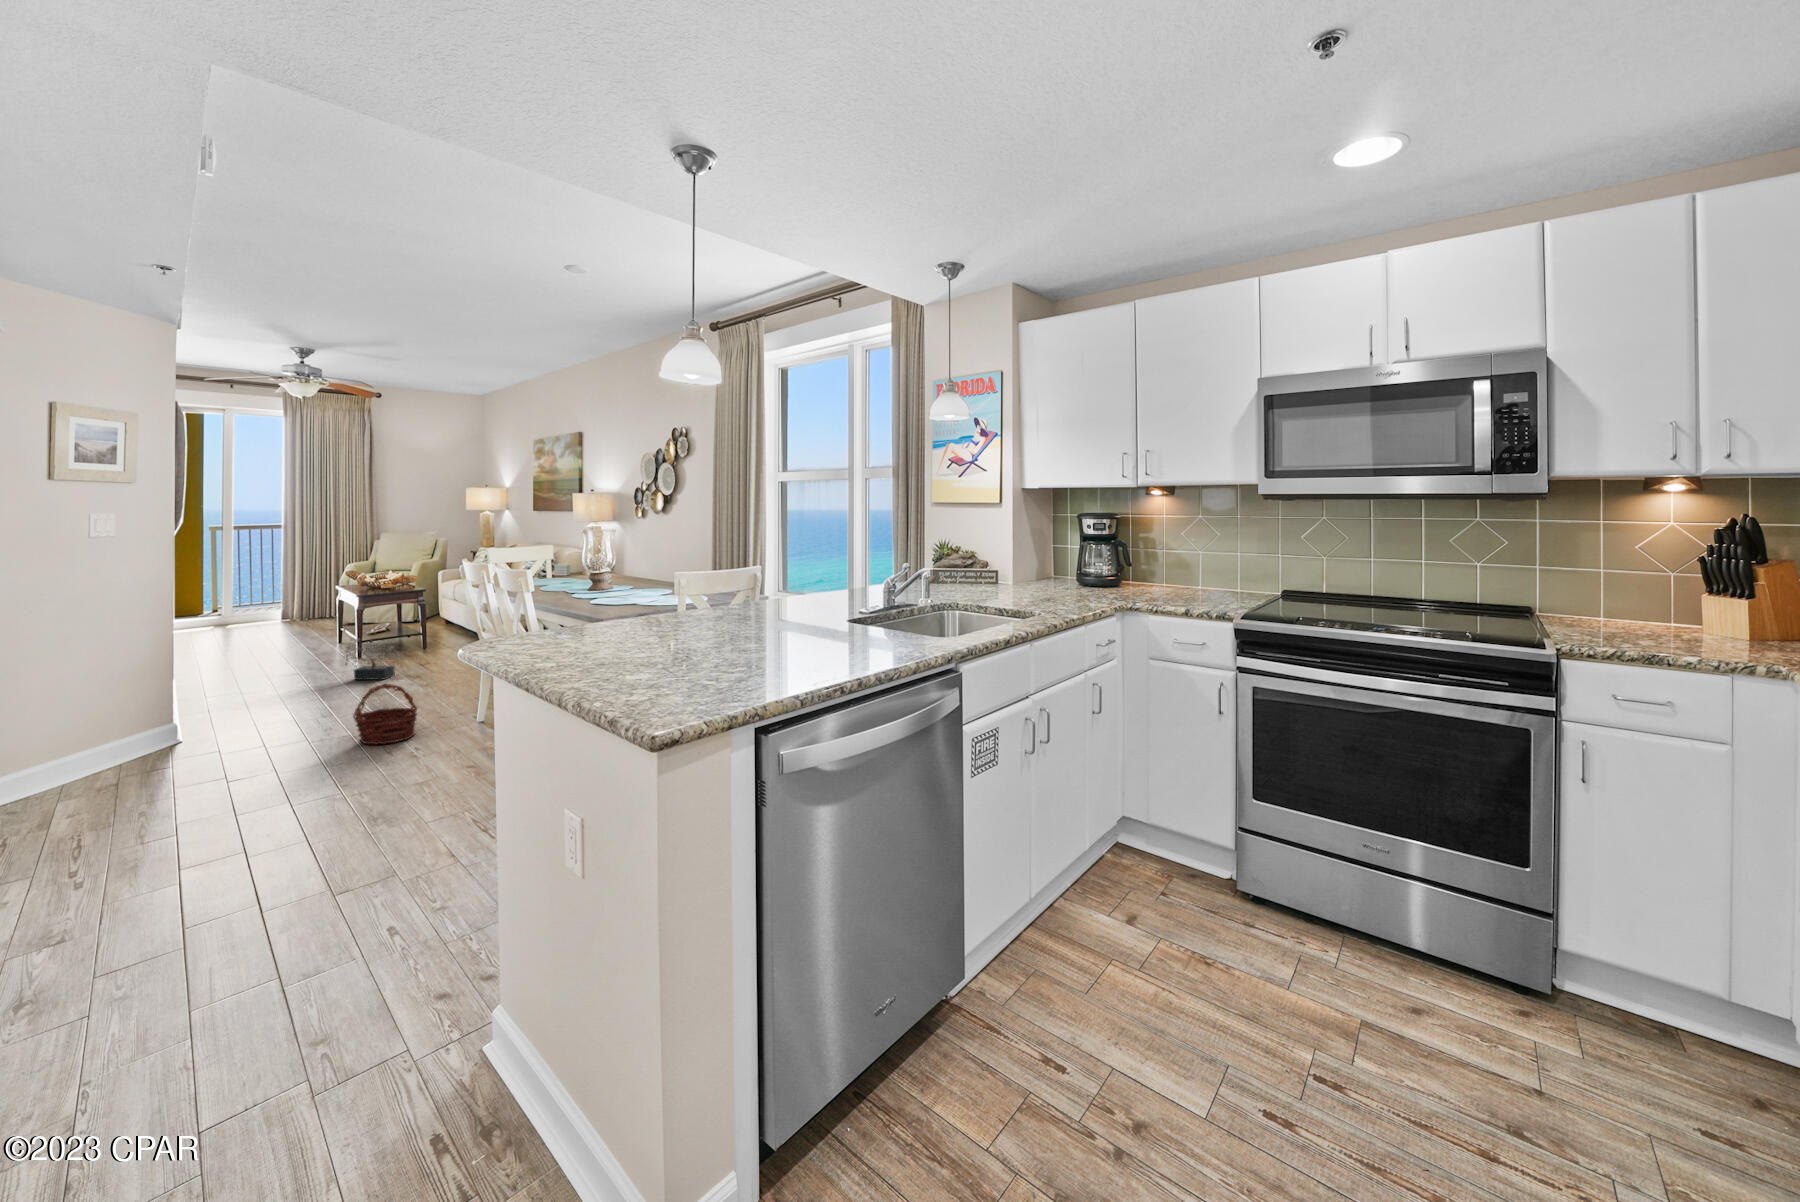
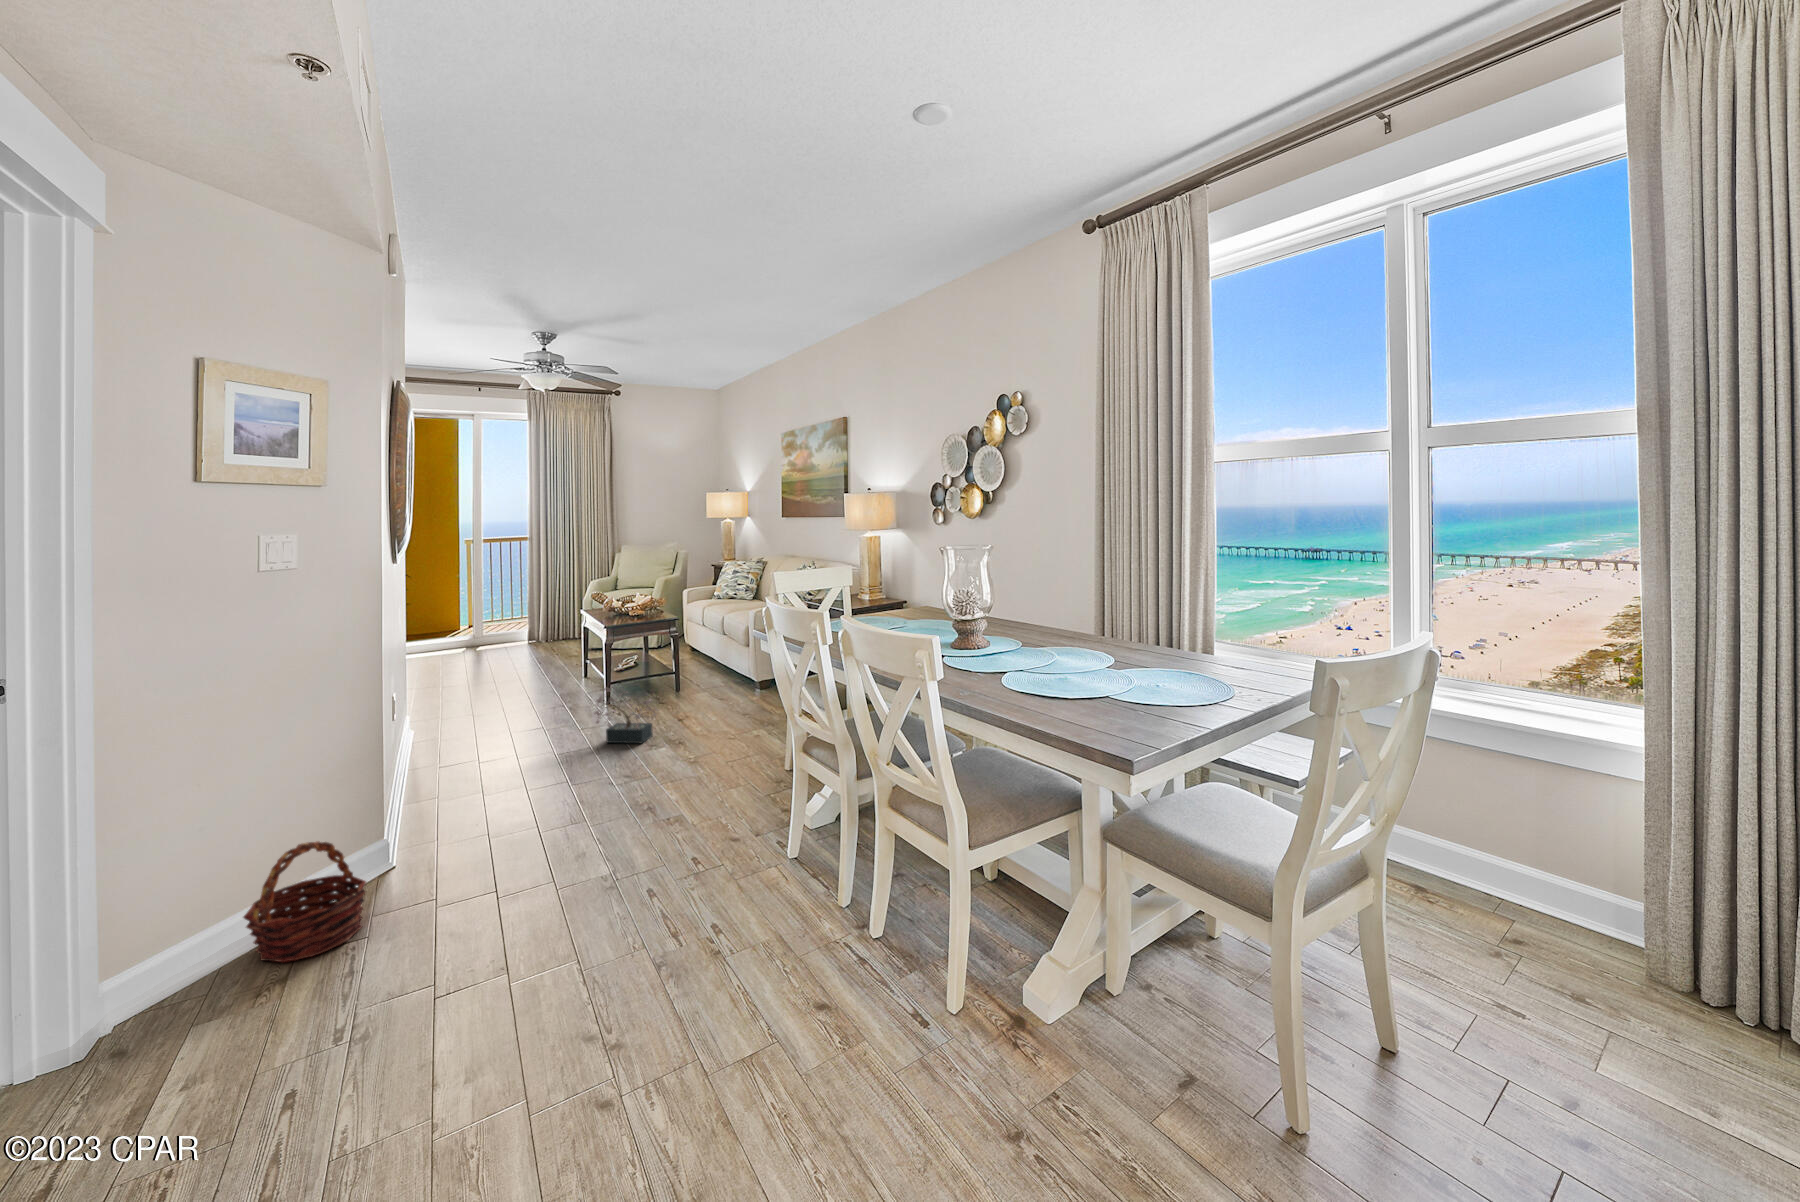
basket: present [353,684,417,744] -> present [244,842,366,962]

